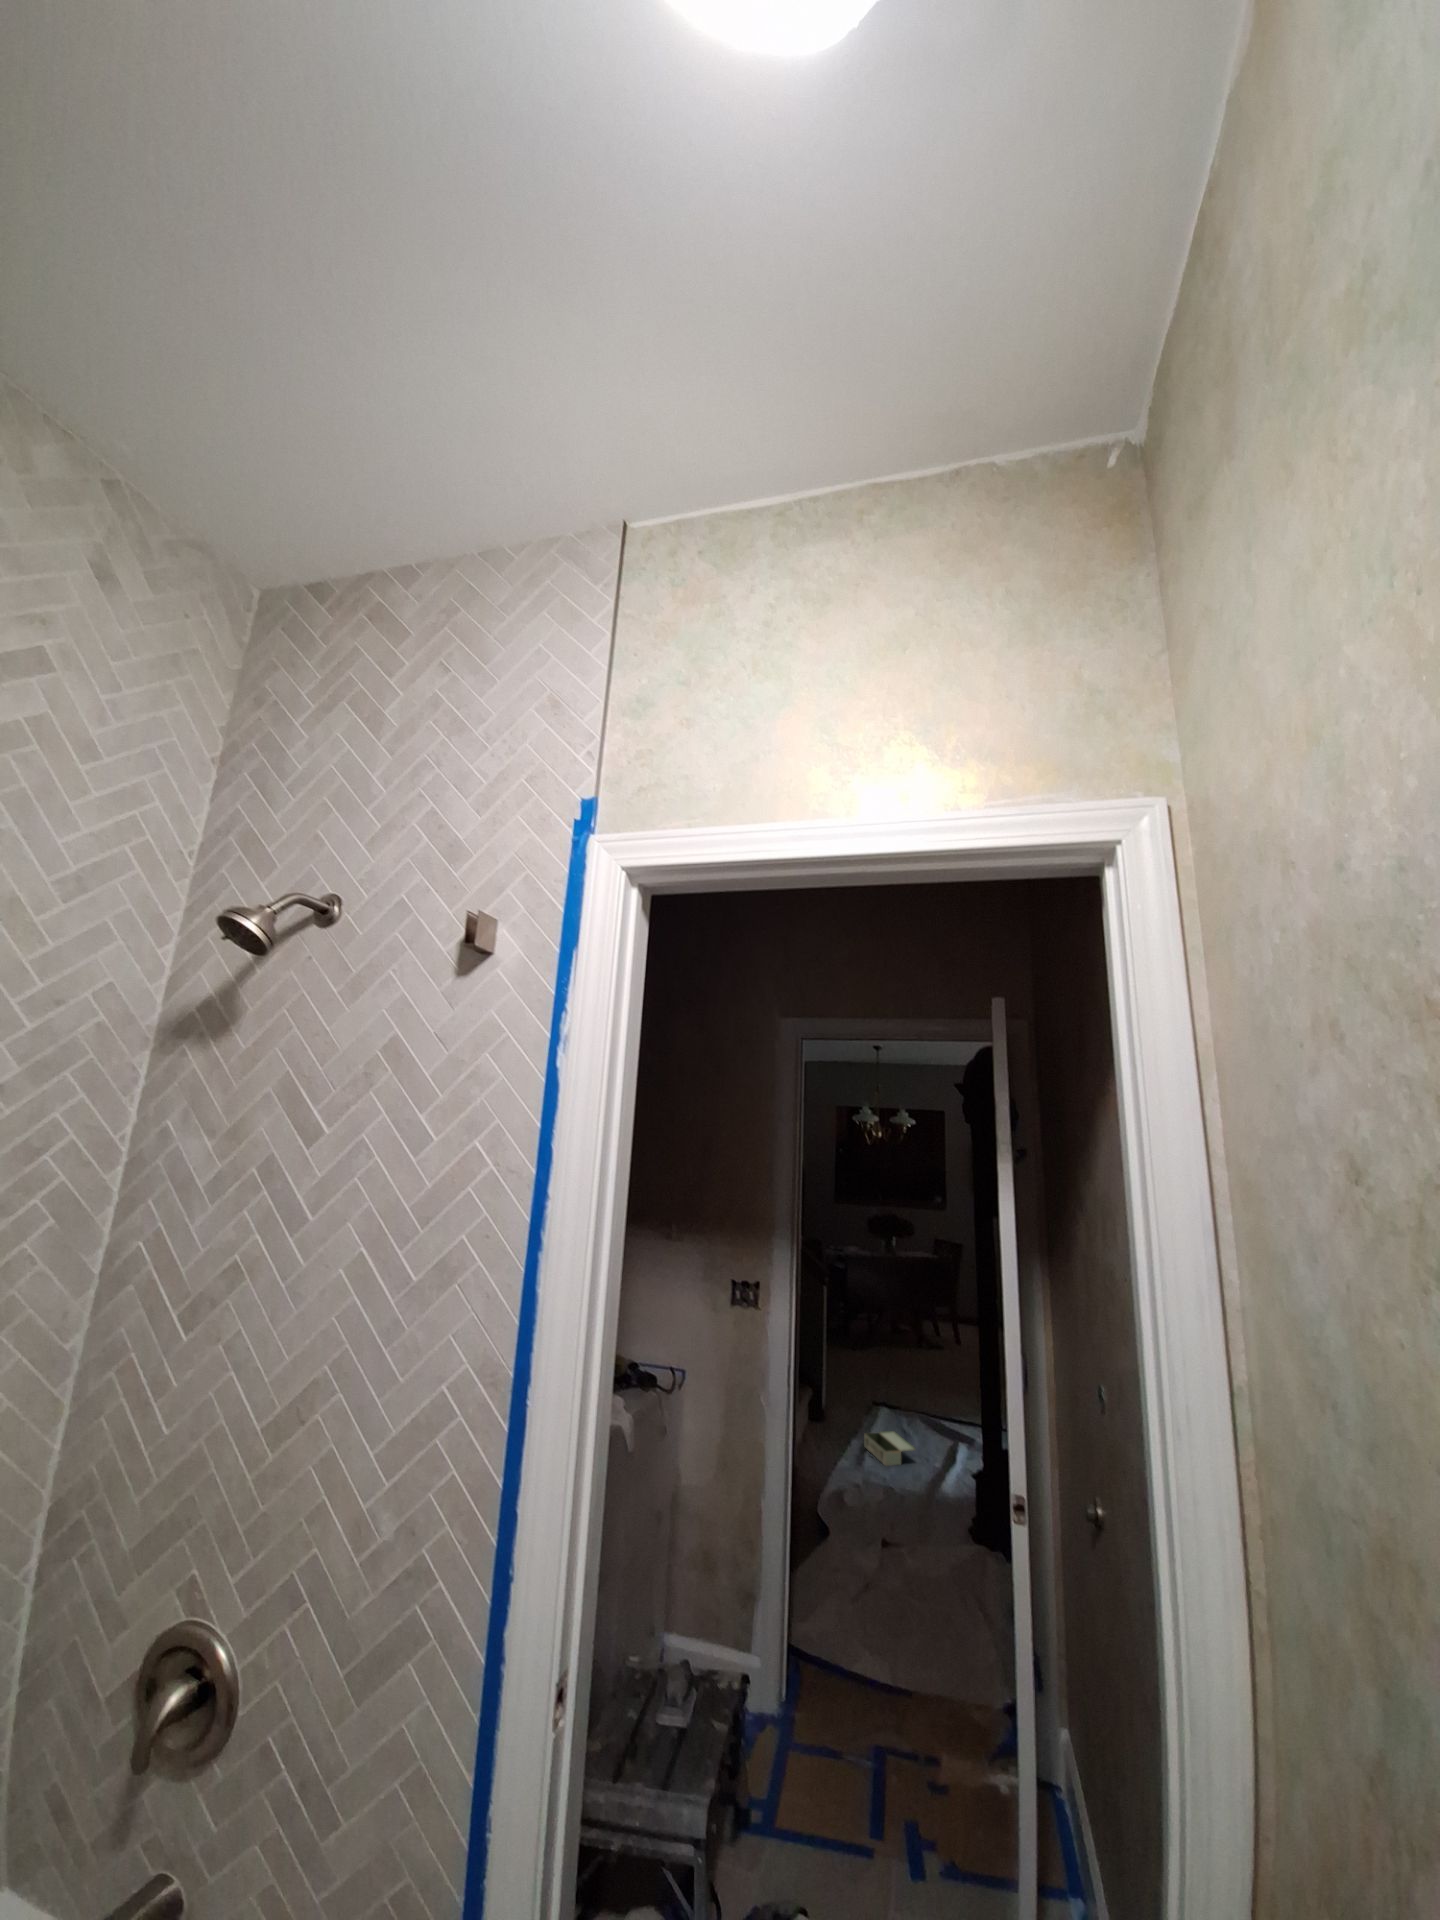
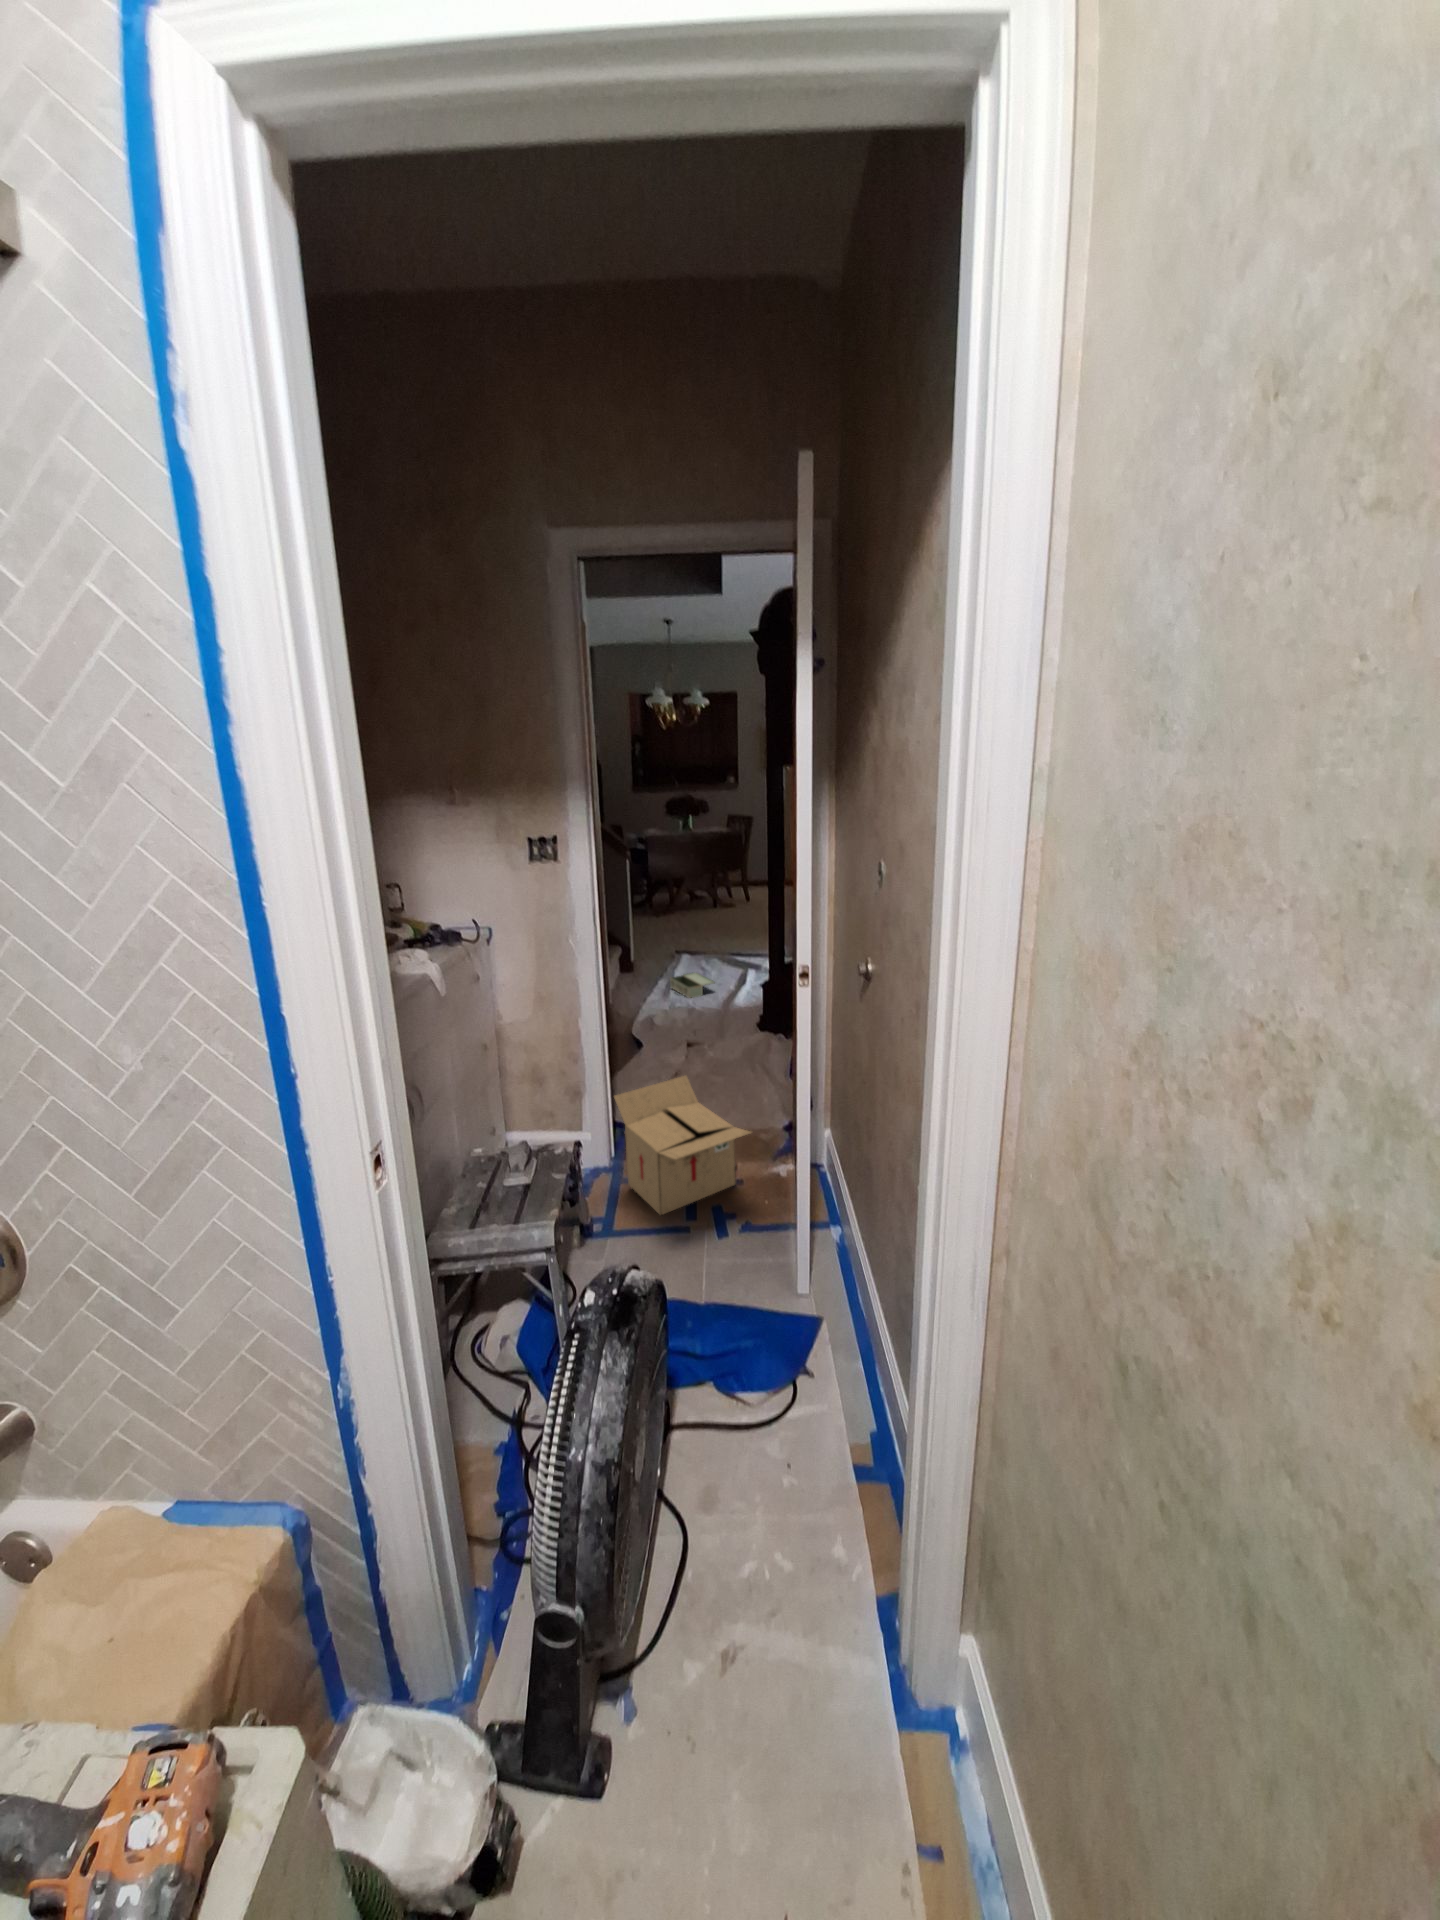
cardboard box: none [791,1593,960,1819] -> present [614,1076,751,1215]

